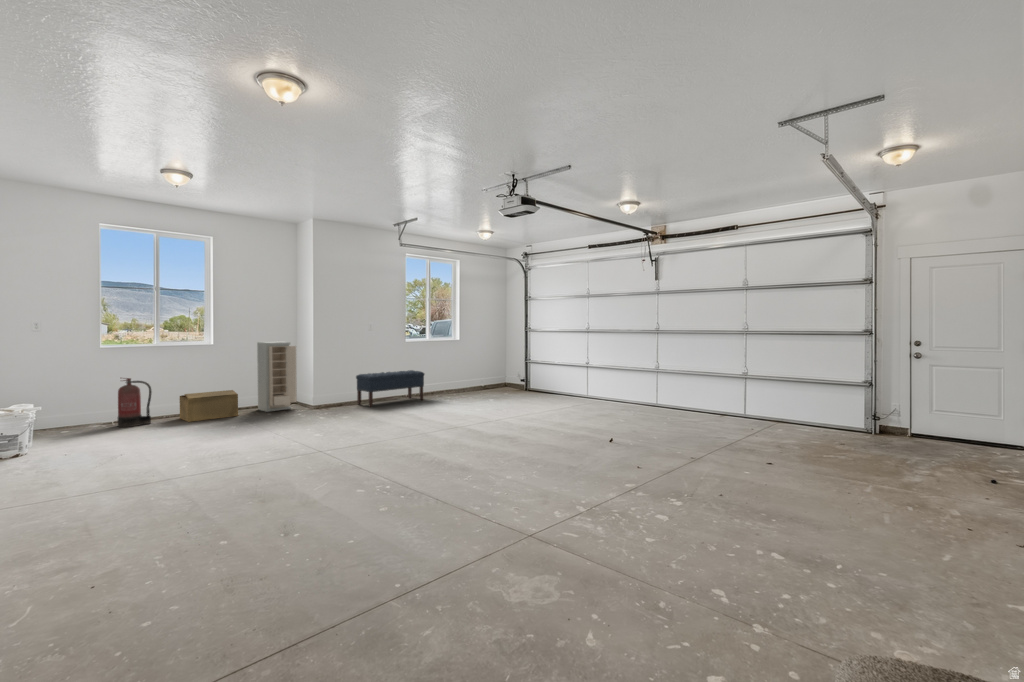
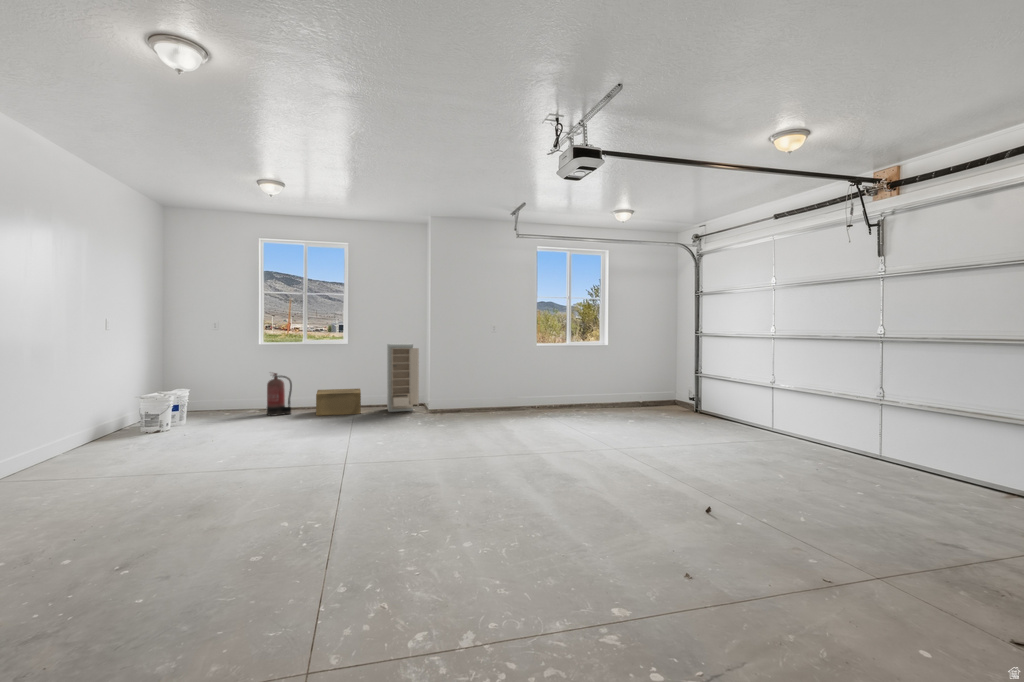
bench: present [356,370,424,407] -> none [476,378,551,416]

